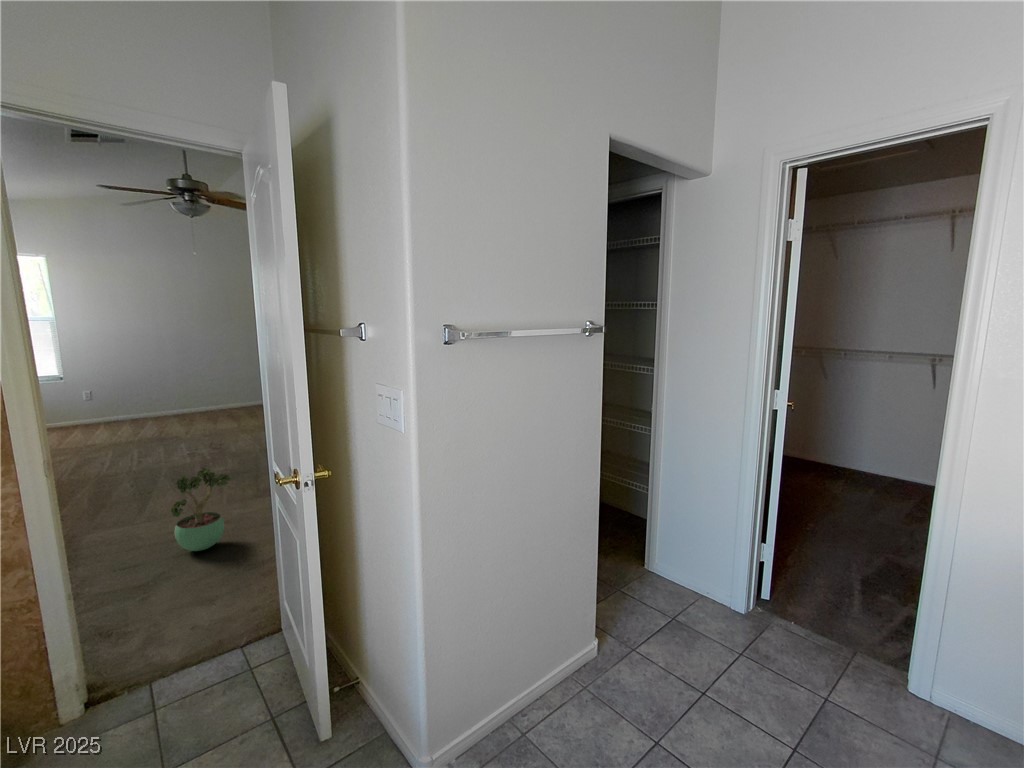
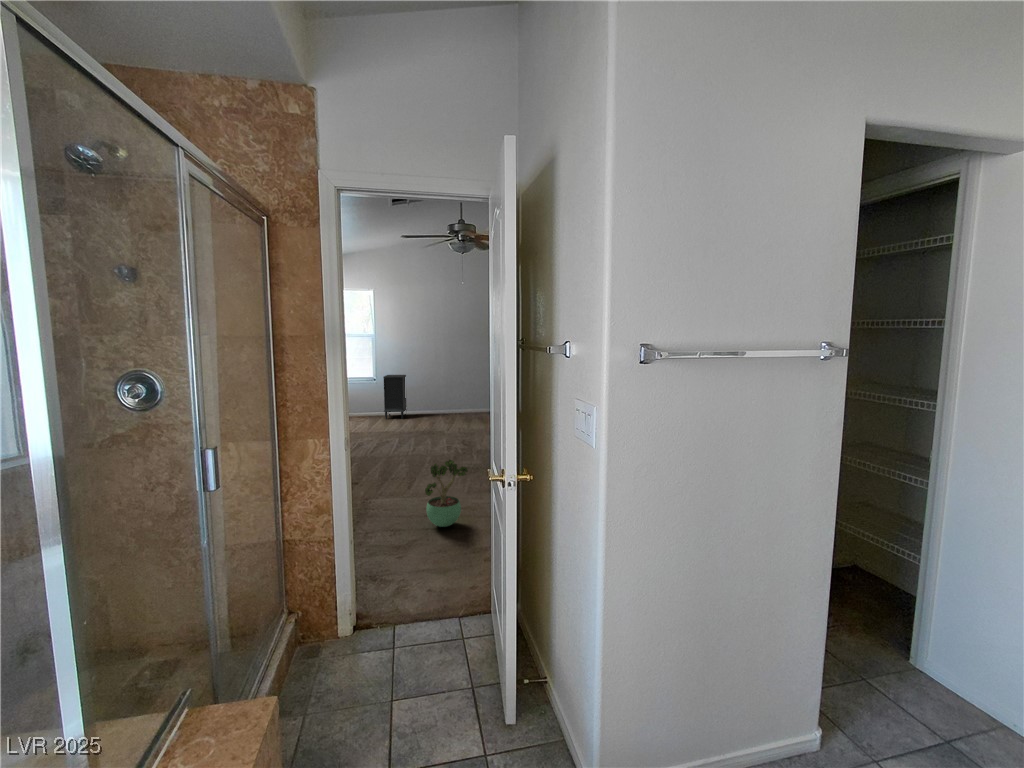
nightstand: none [75,368,119,429] -> present [383,375,406,419]

